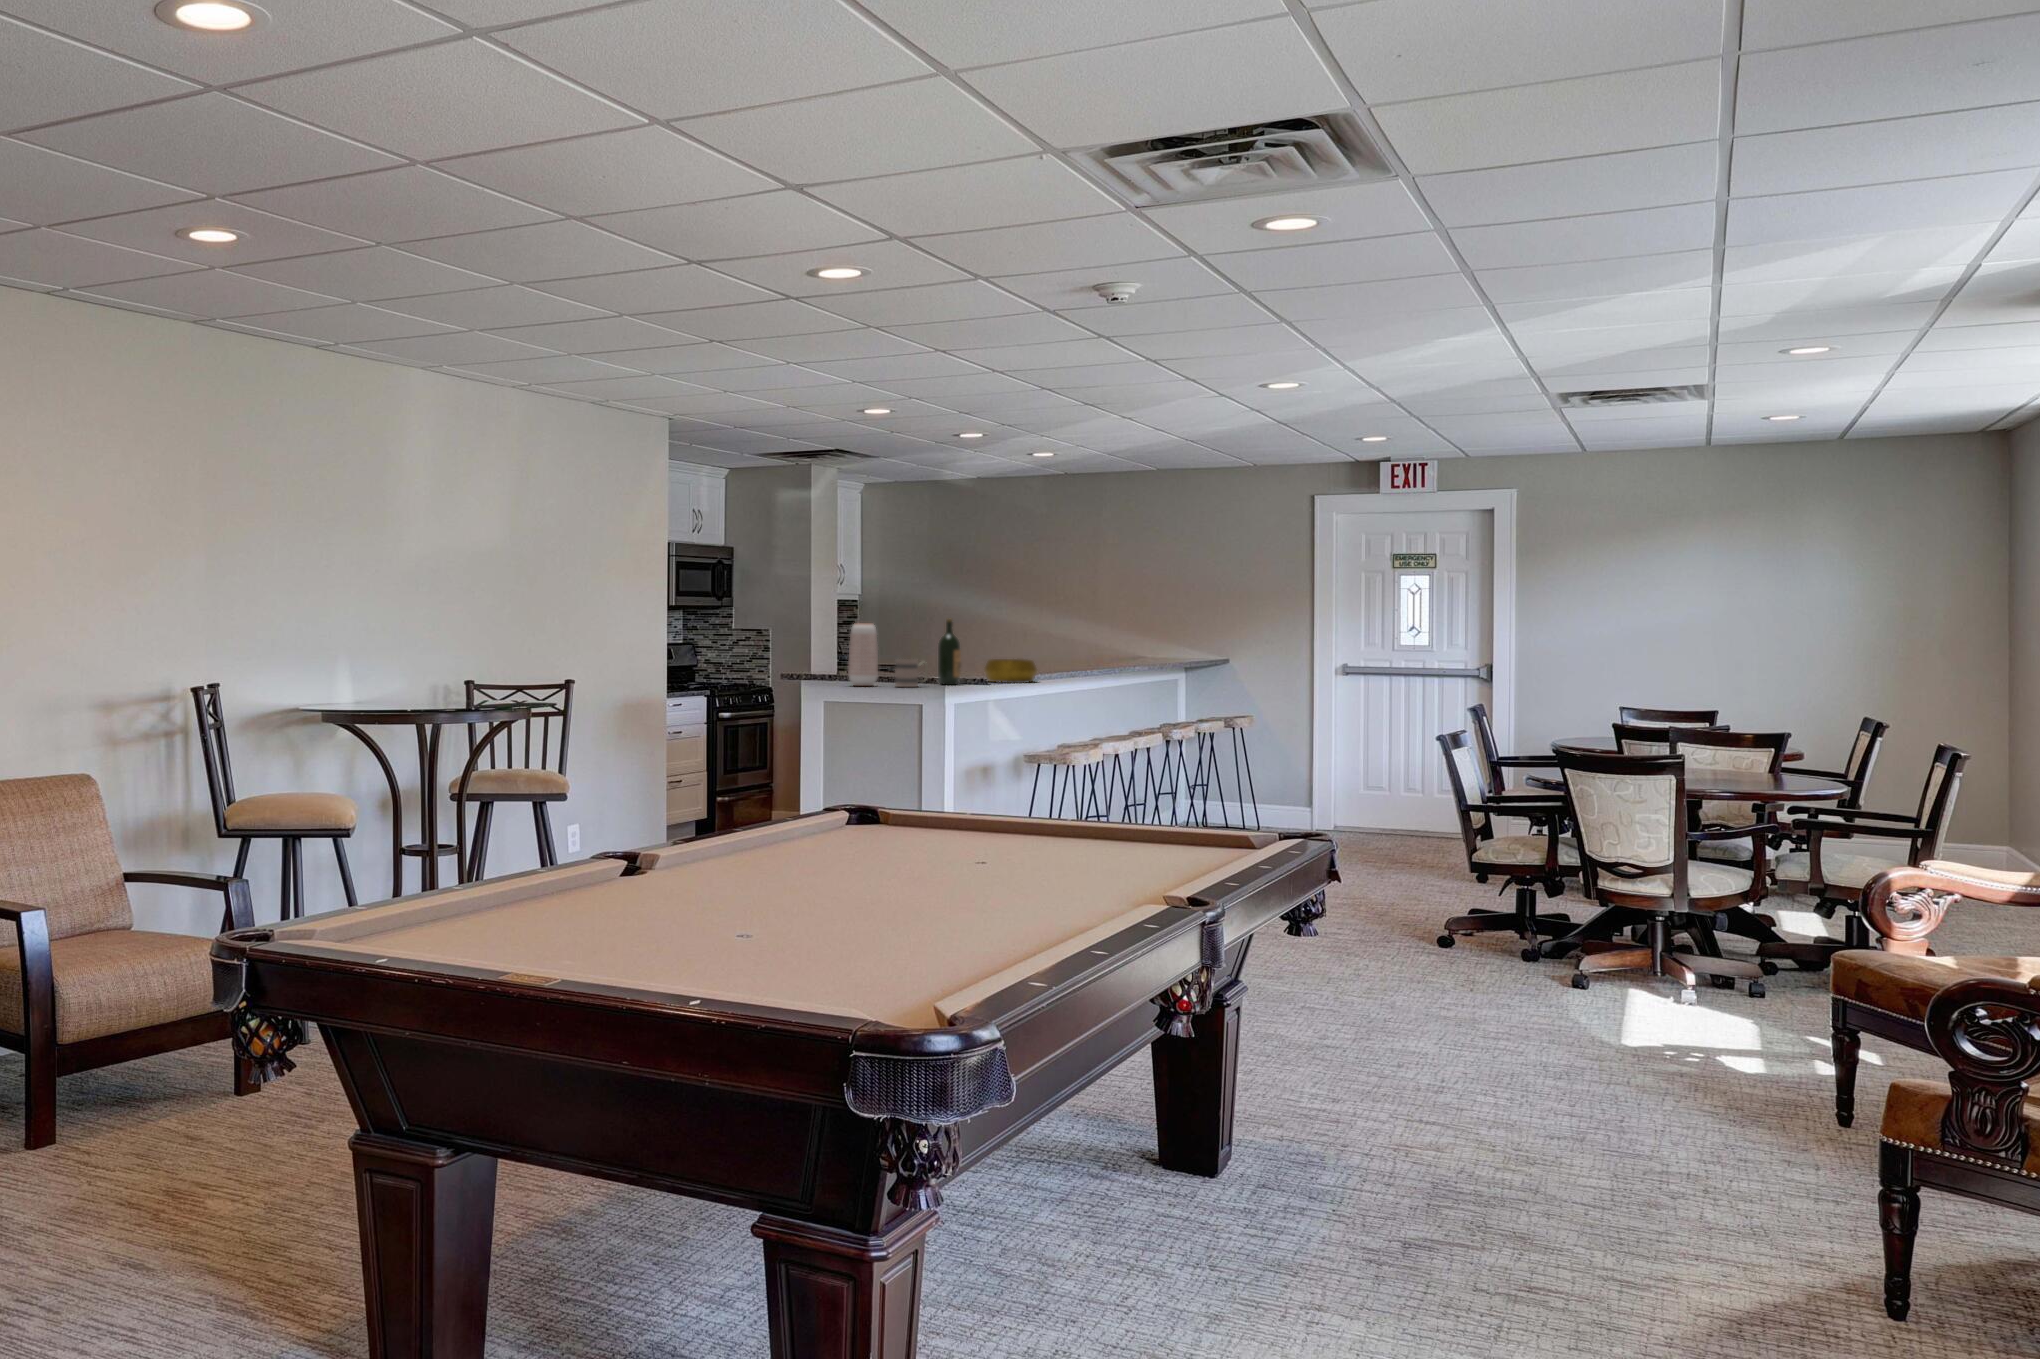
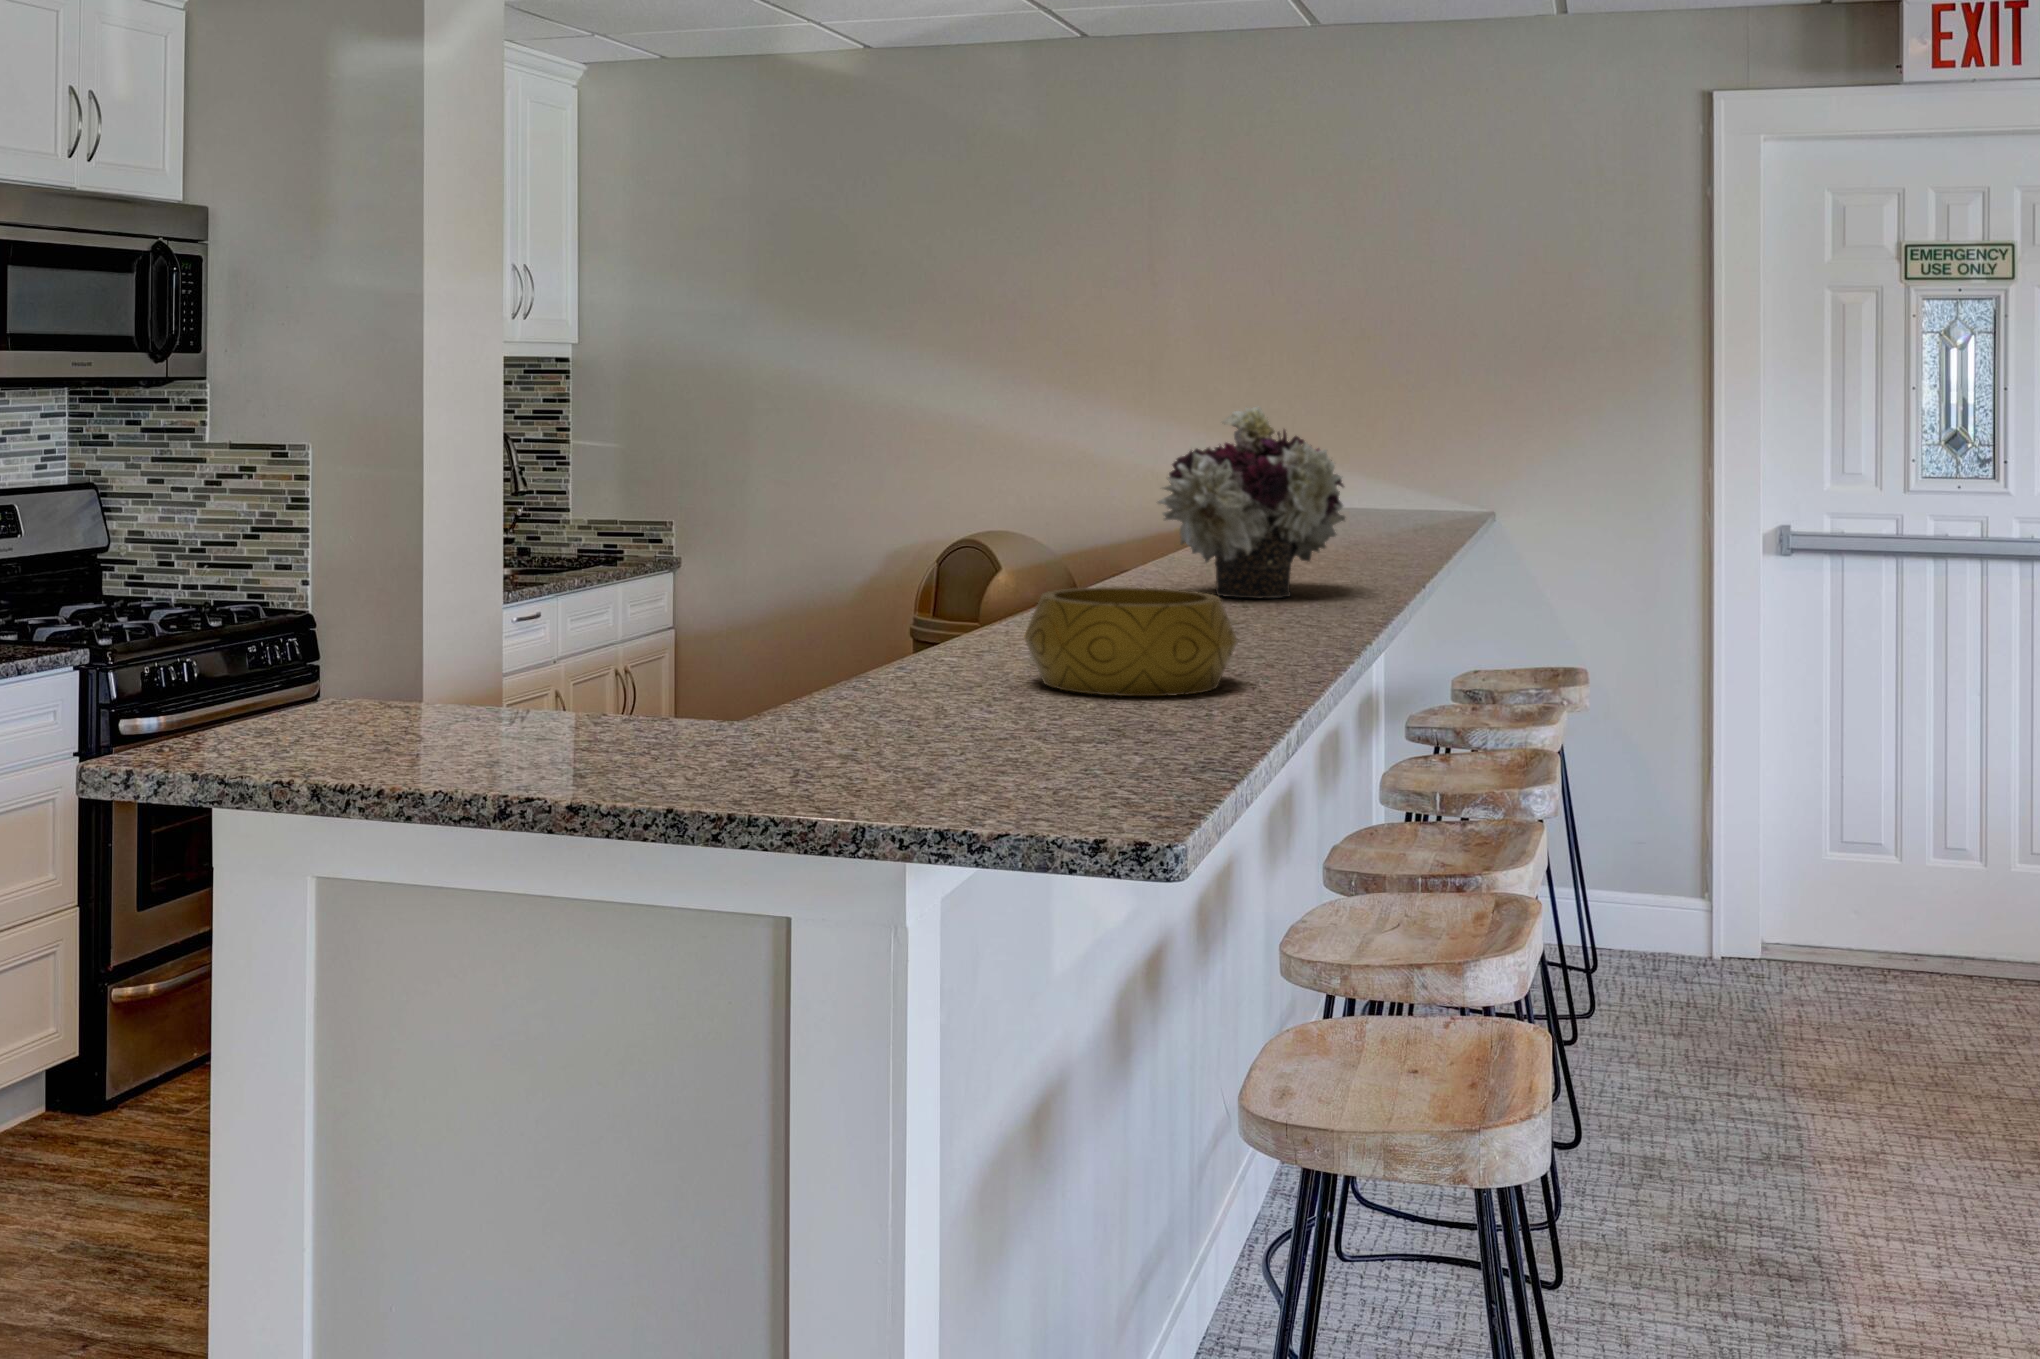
flower arrangement: none [1047,615,1111,674] -> present [1158,407,1345,599]
wine bottle: present [938,619,961,685] -> none [861,437,961,735]
vase: present [848,623,878,686] -> none [453,464,594,773]
mug: present [895,659,927,687] -> none [675,638,831,787]

